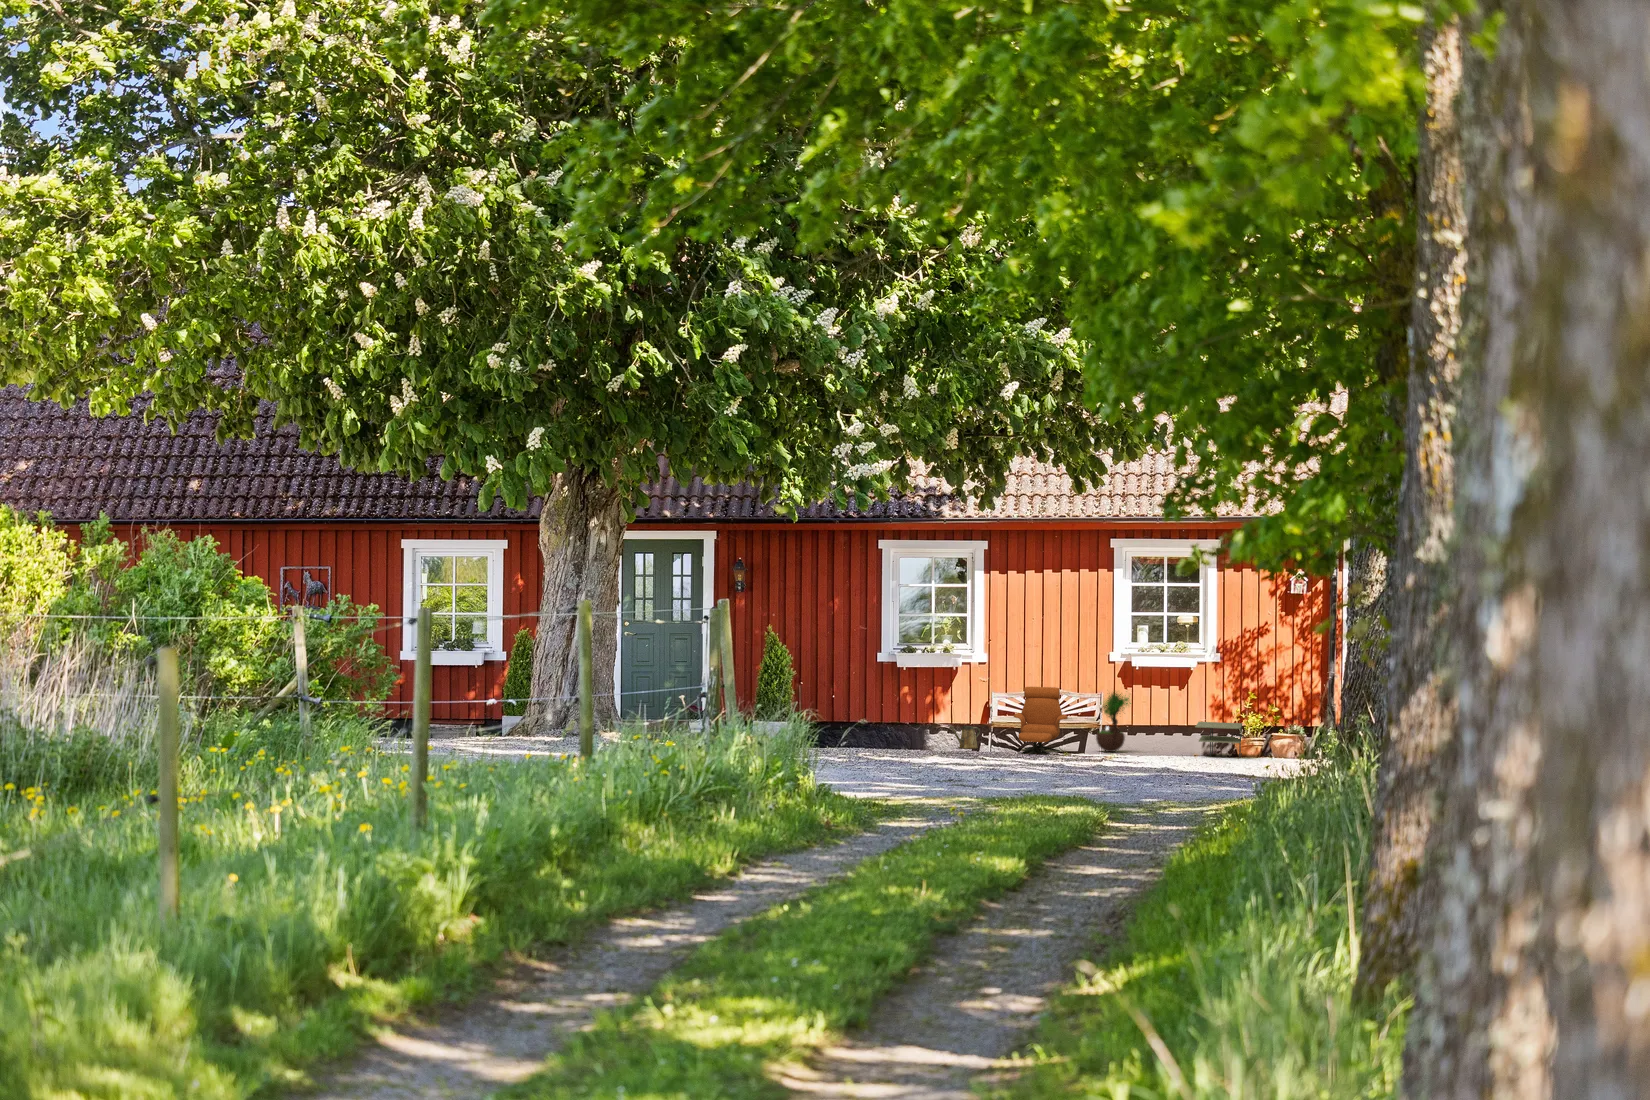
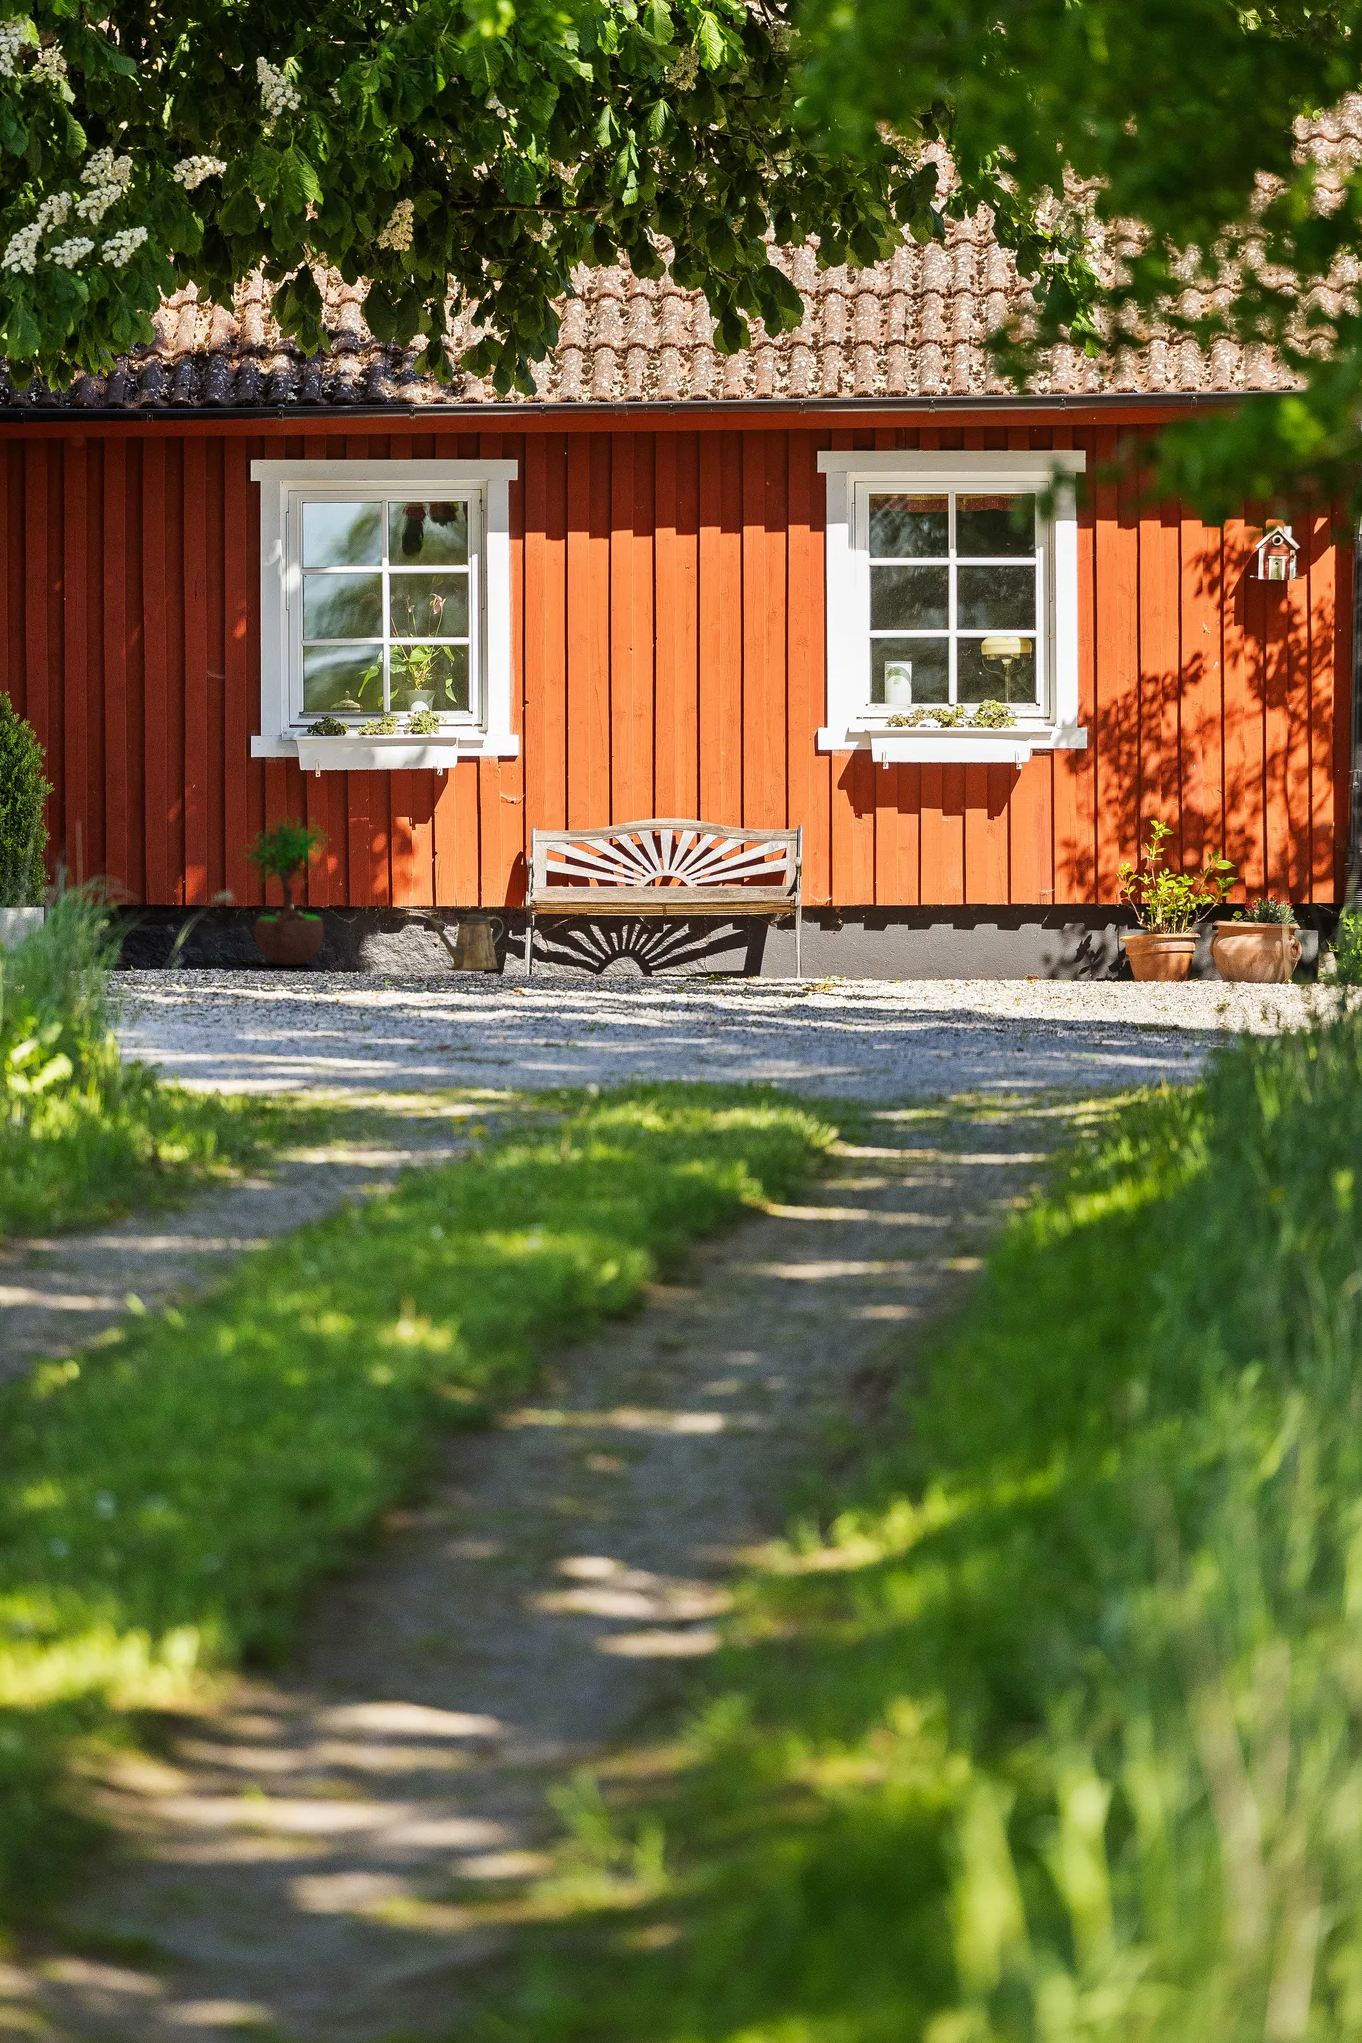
lounge chair: present [1014,687,1068,755] -> none [583,816,714,987]
potted tree: present [1096,692,1131,752] -> present [246,816,324,966]
side table: present [1195,722,1242,758] -> none [1024,895,1139,985]

